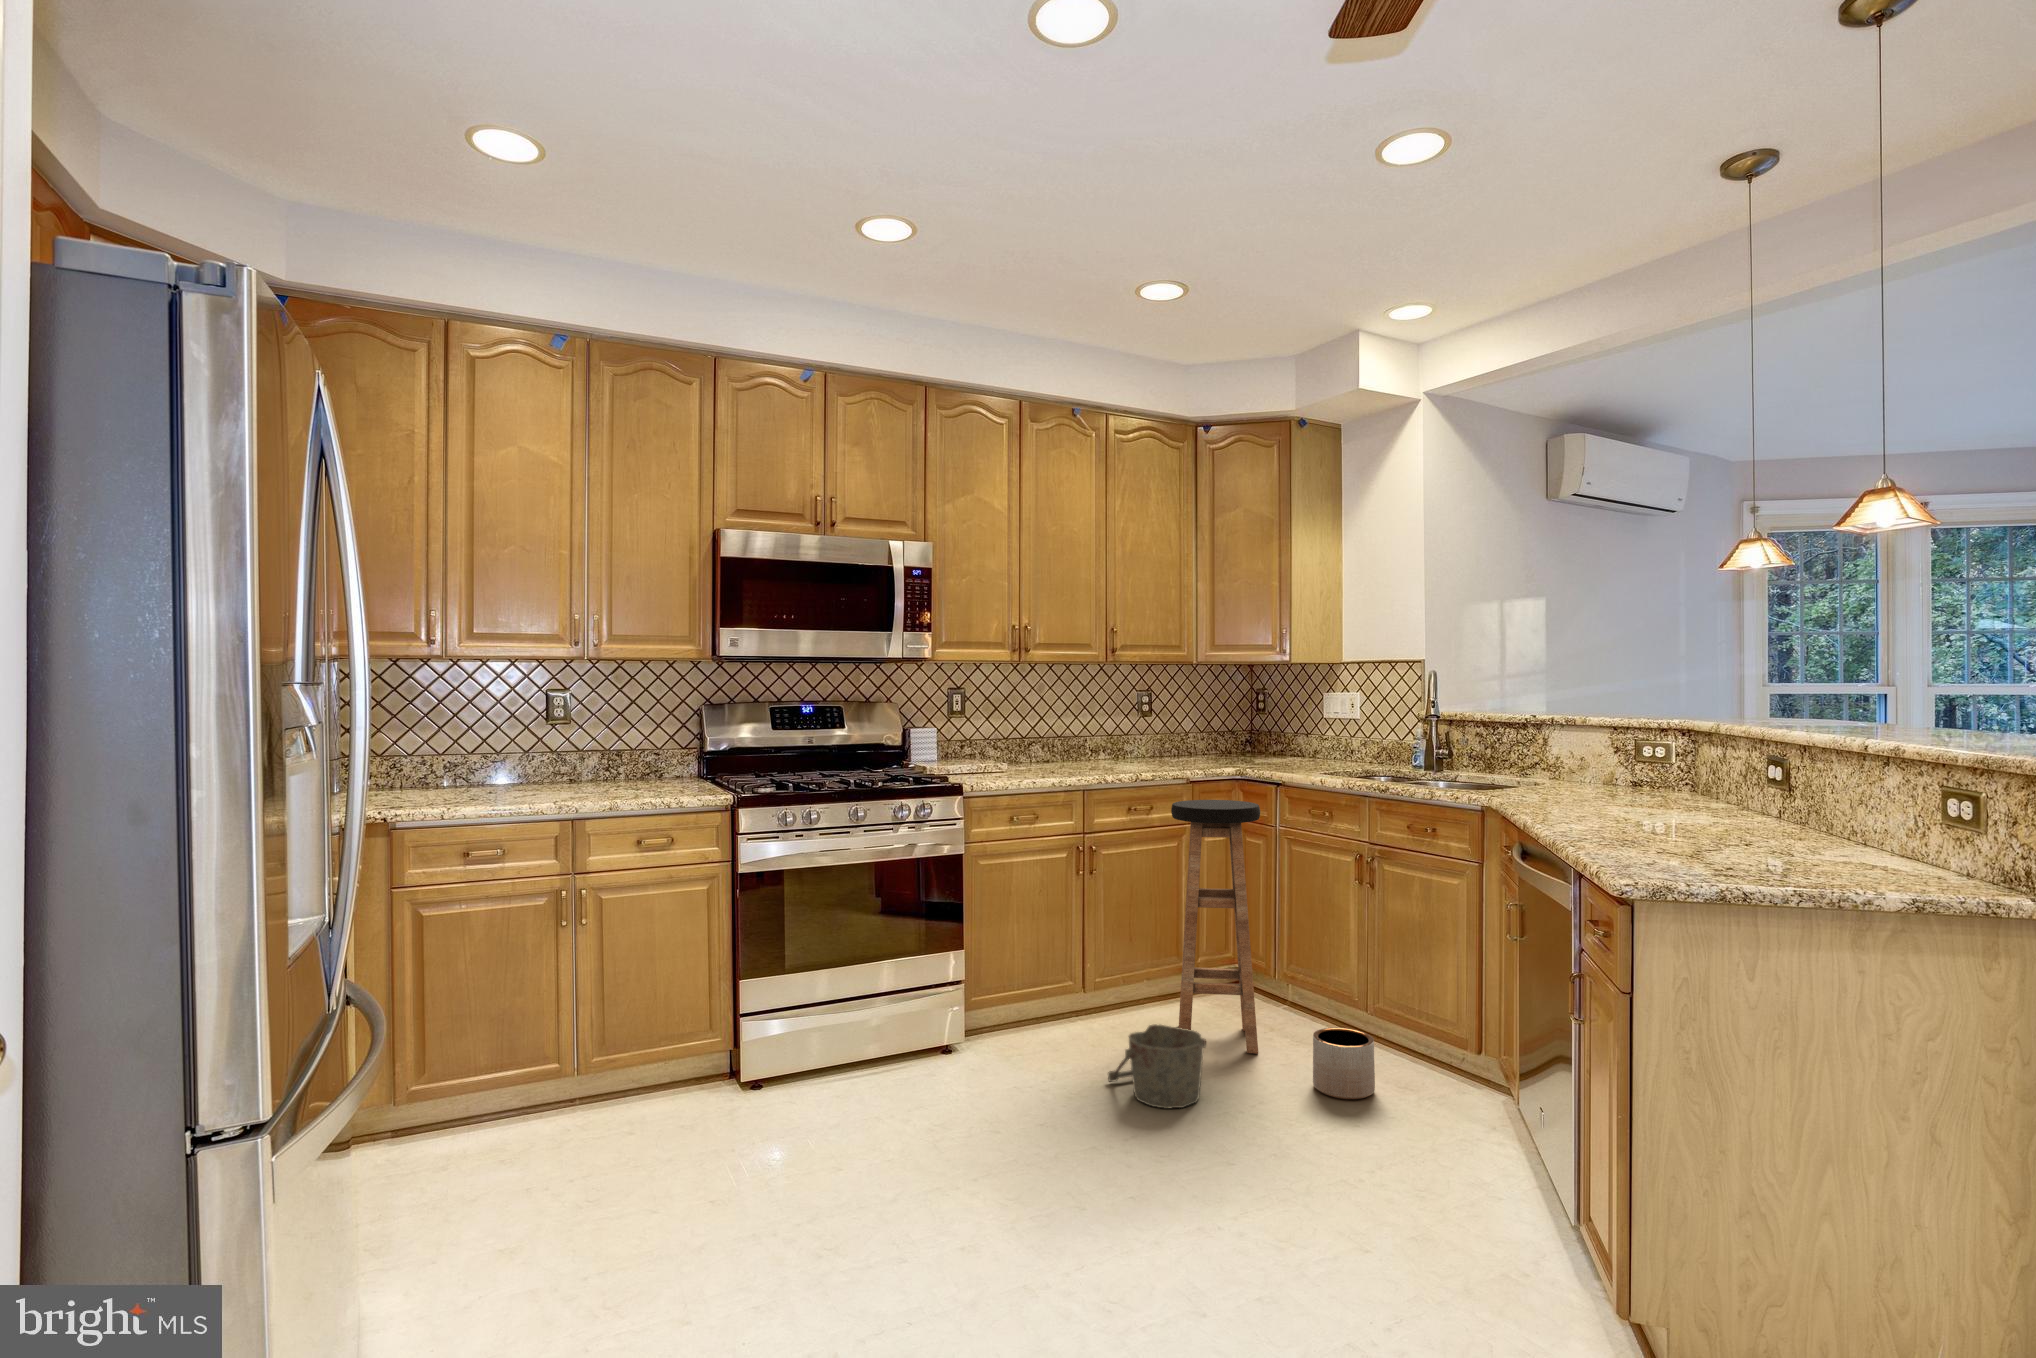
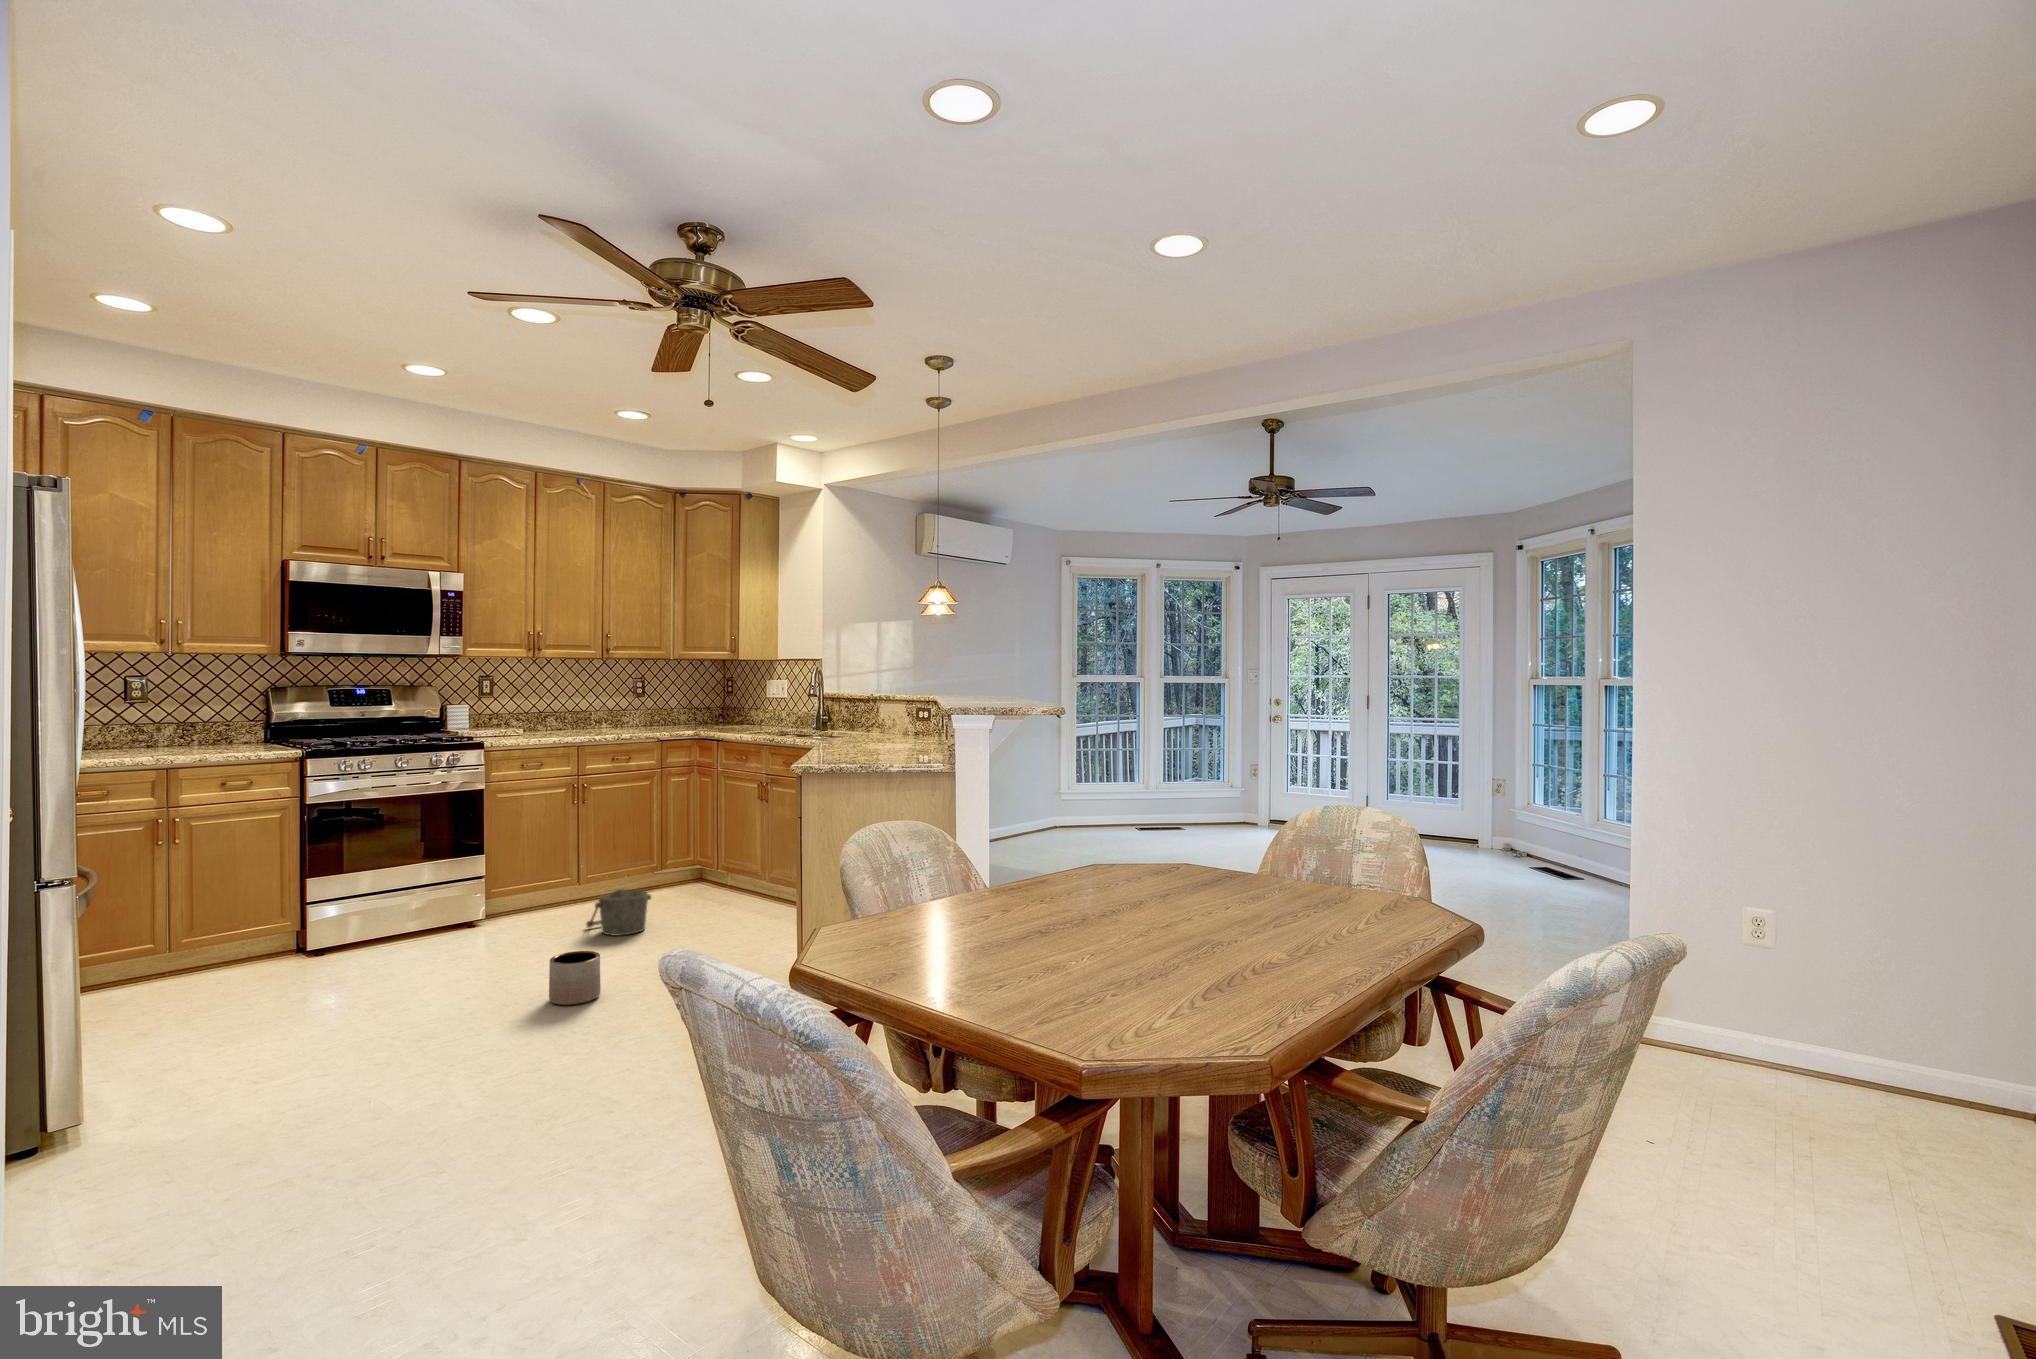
bar stool: present [1171,800,1260,1054] -> none [641,750,701,910]
planter: present [1313,1028,1375,1099] -> present [549,951,601,1005]

